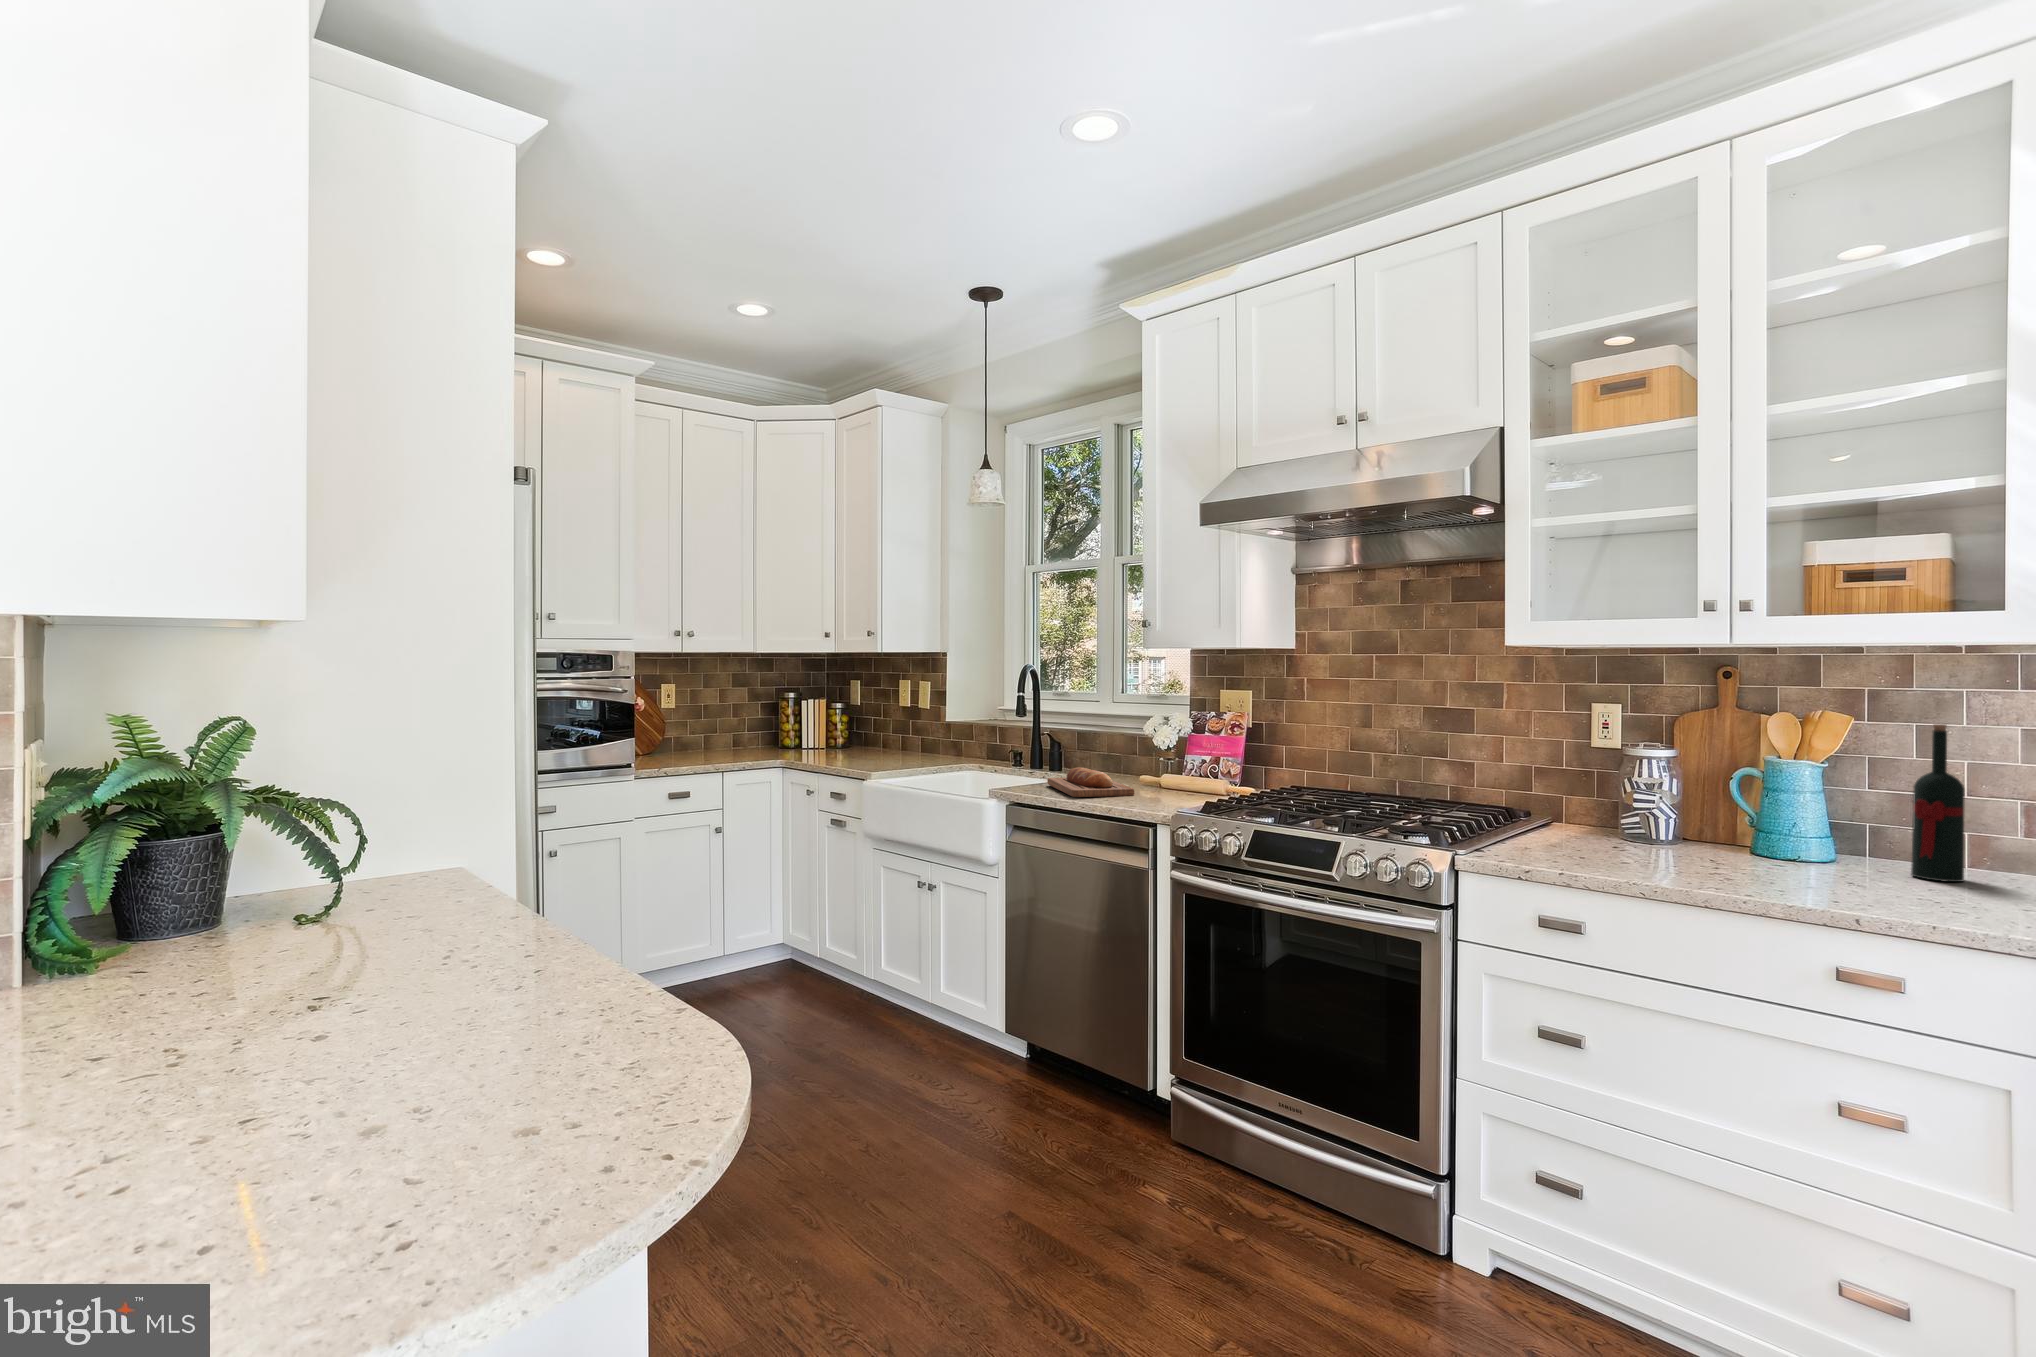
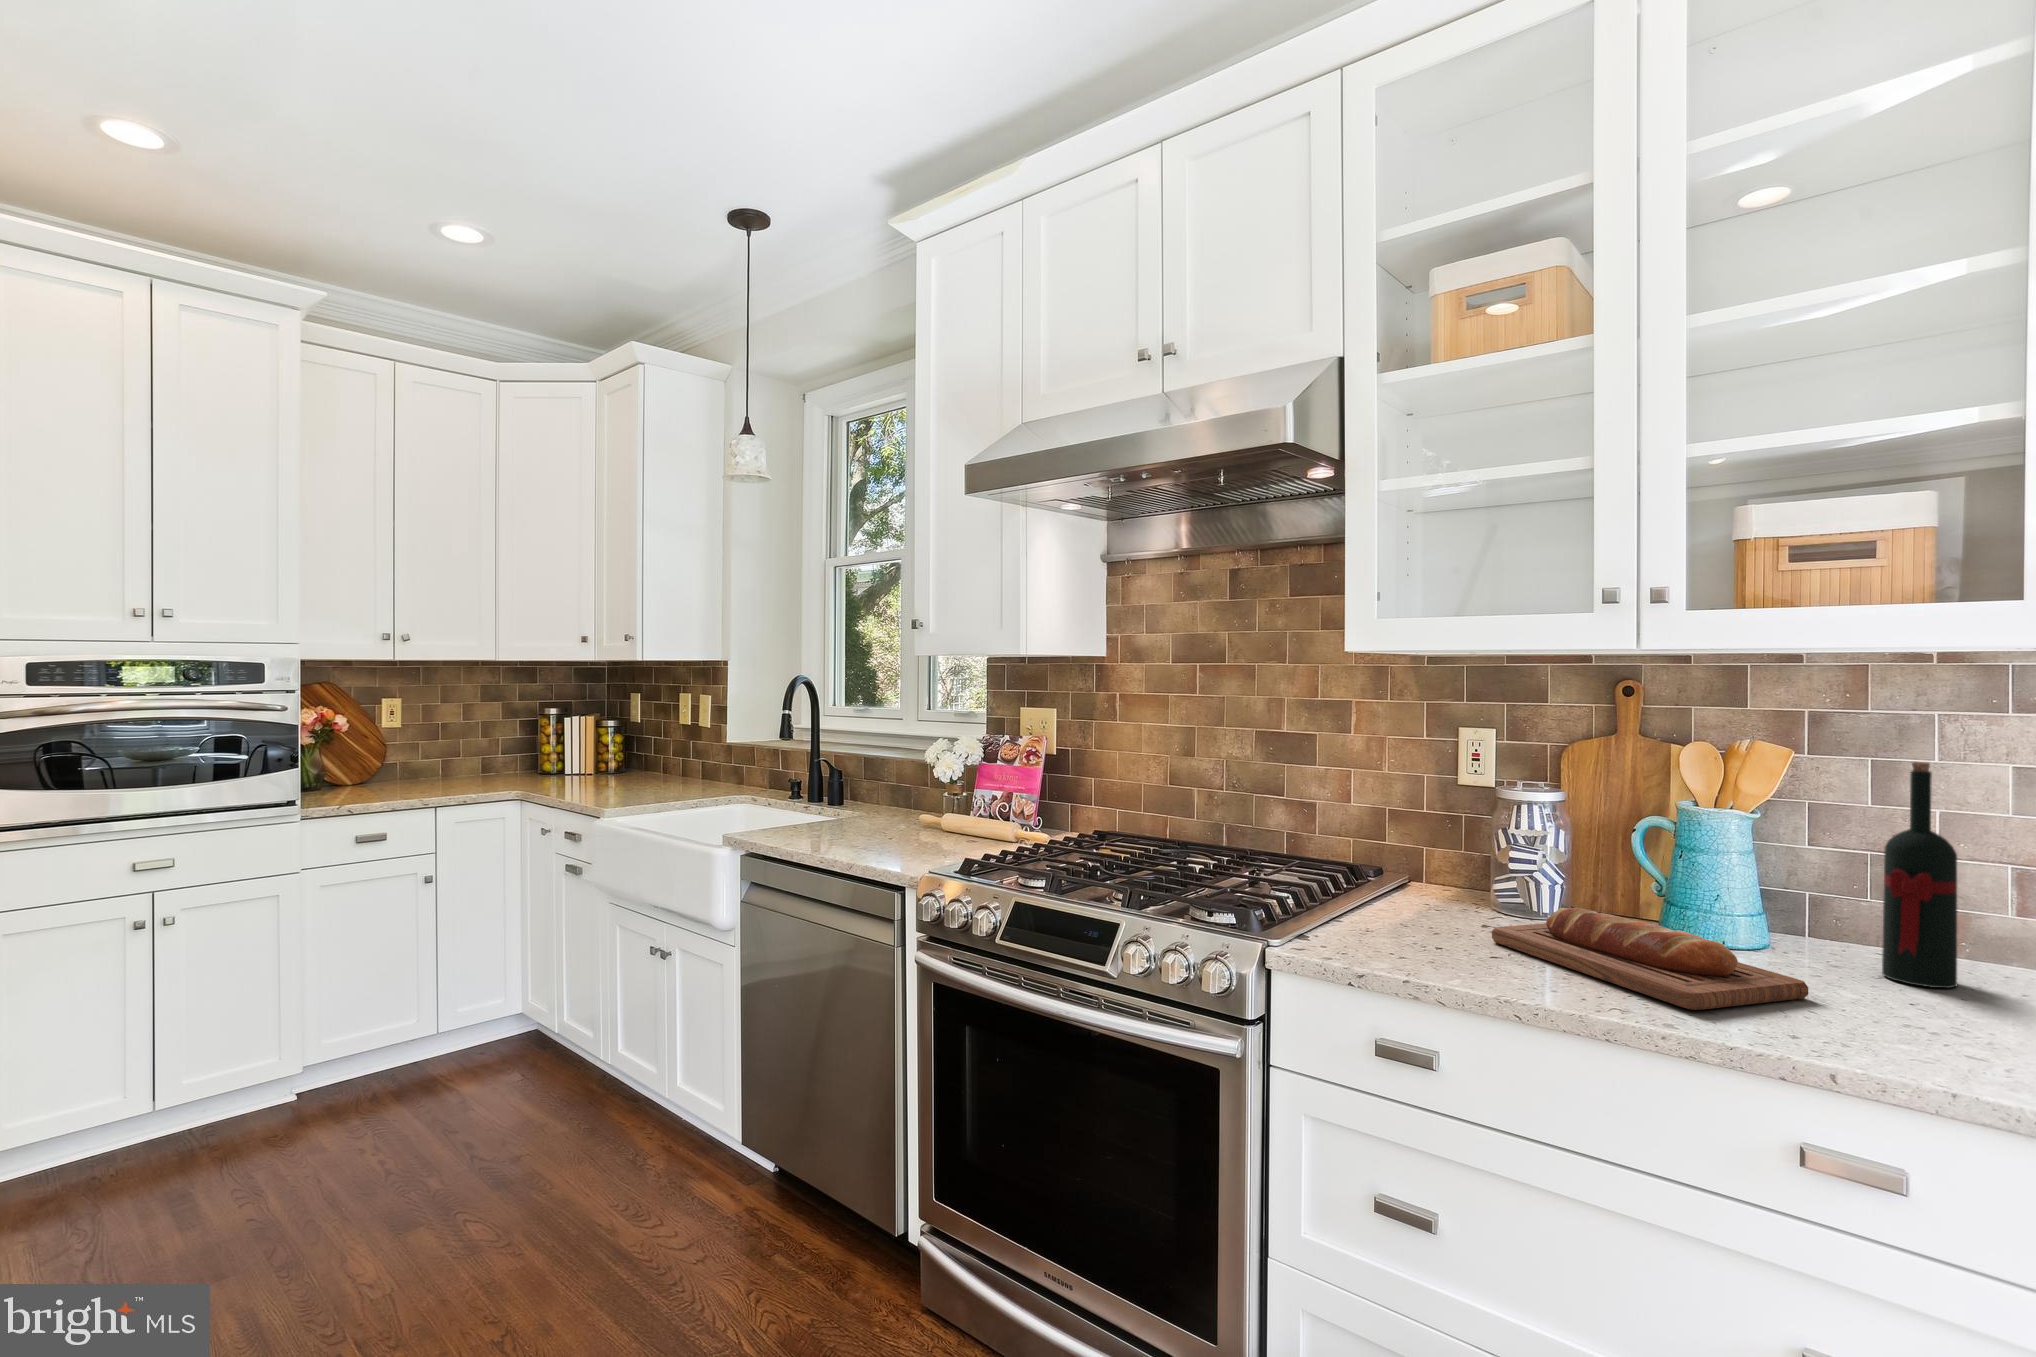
bread loaf: present [1047,767,1134,797] -> present [1492,908,1808,1010]

